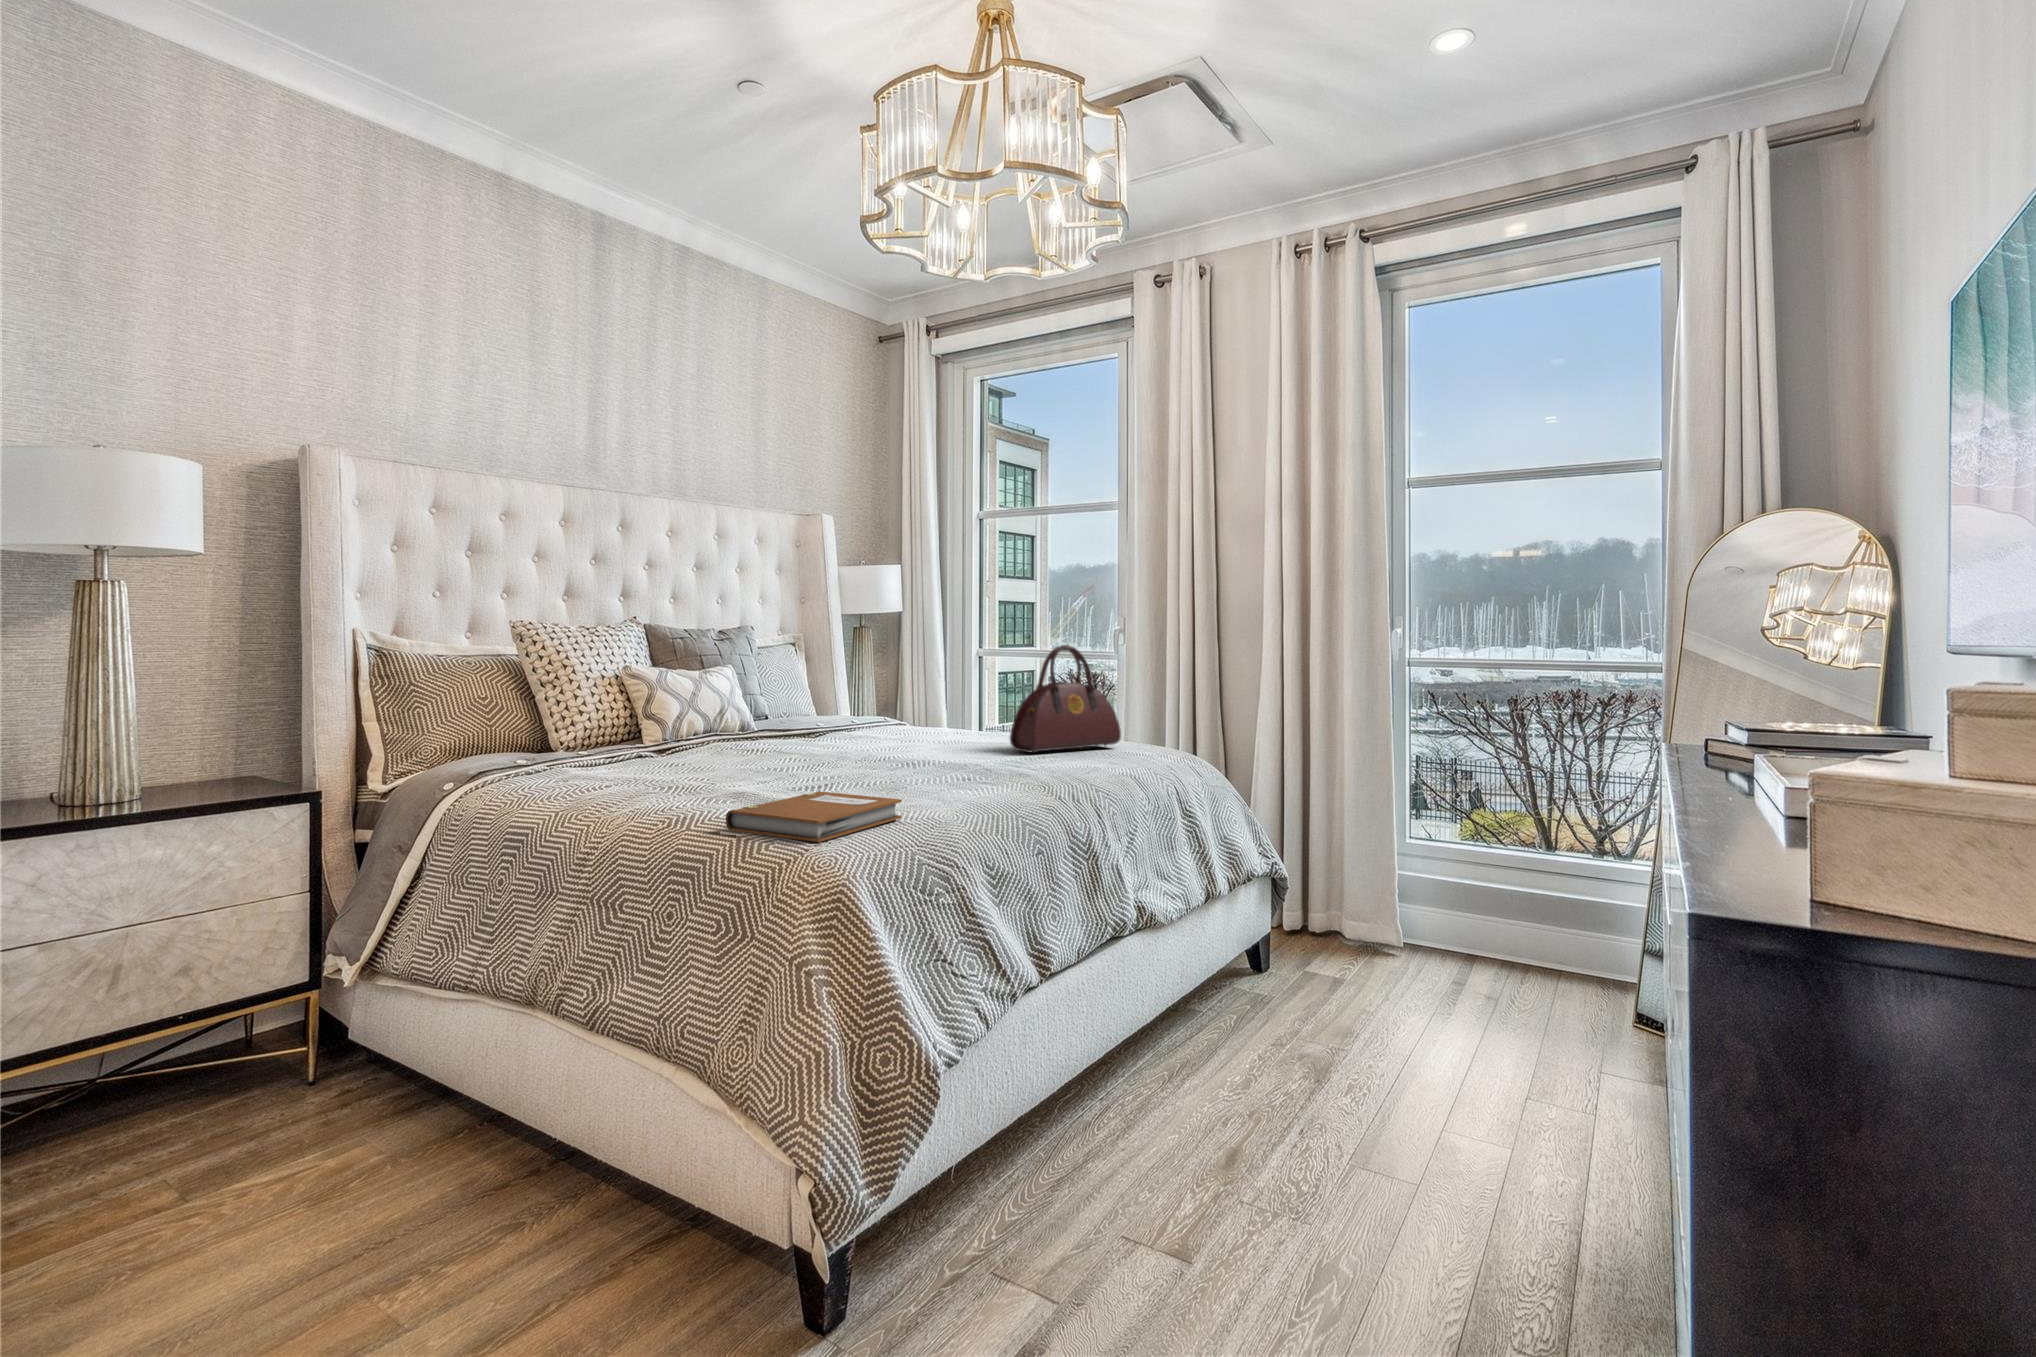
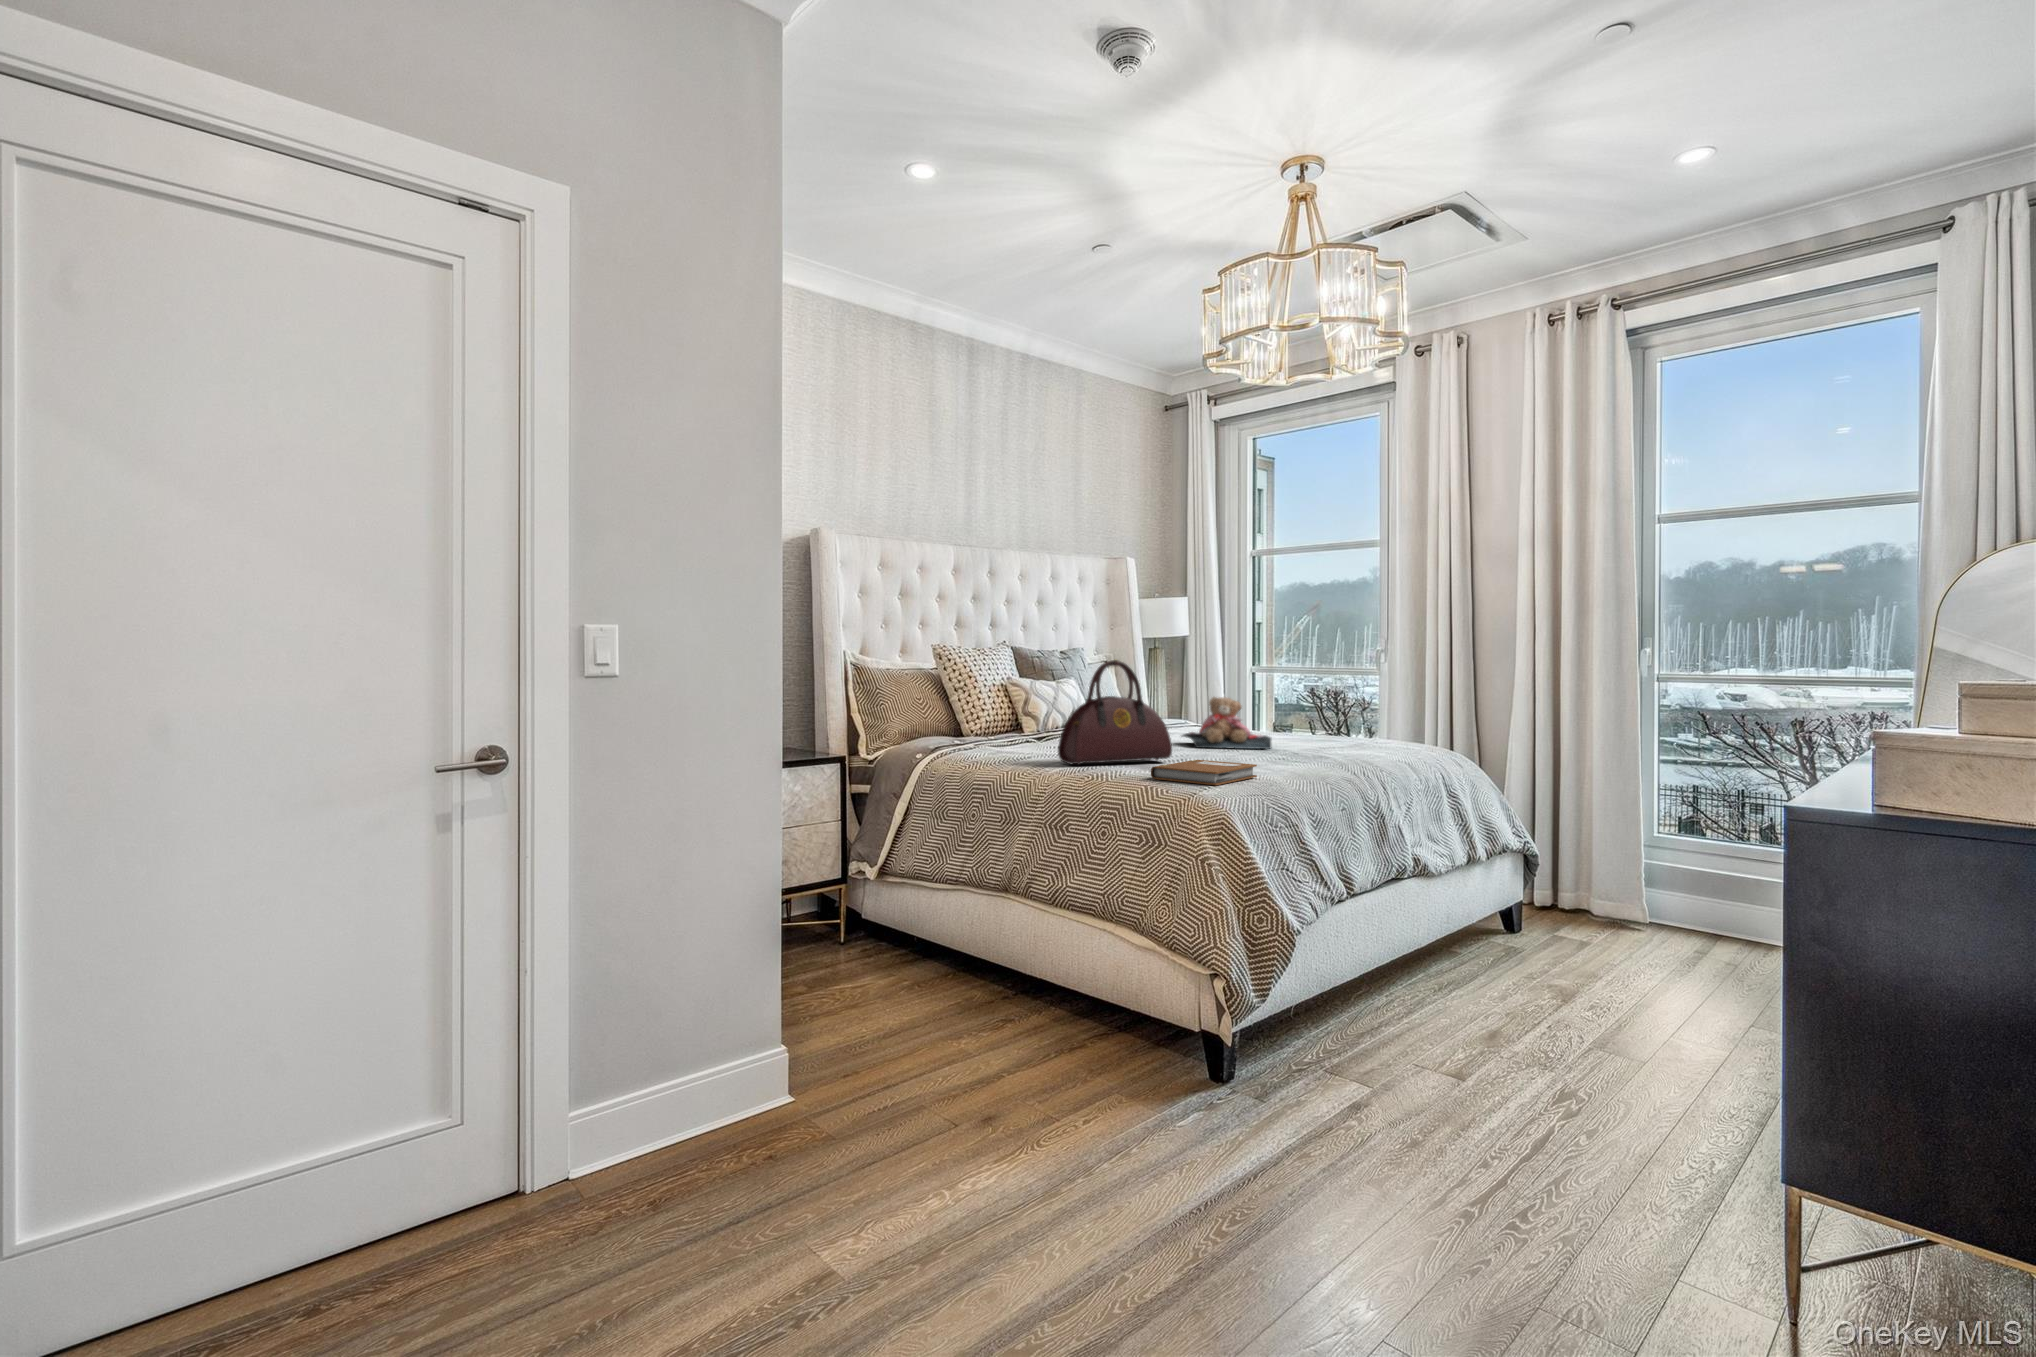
handbag: present [1010,645,1121,753] -> present [1058,660,1172,765]
teddy bear: none [851,690,970,761] -> present [1182,697,1271,749]

